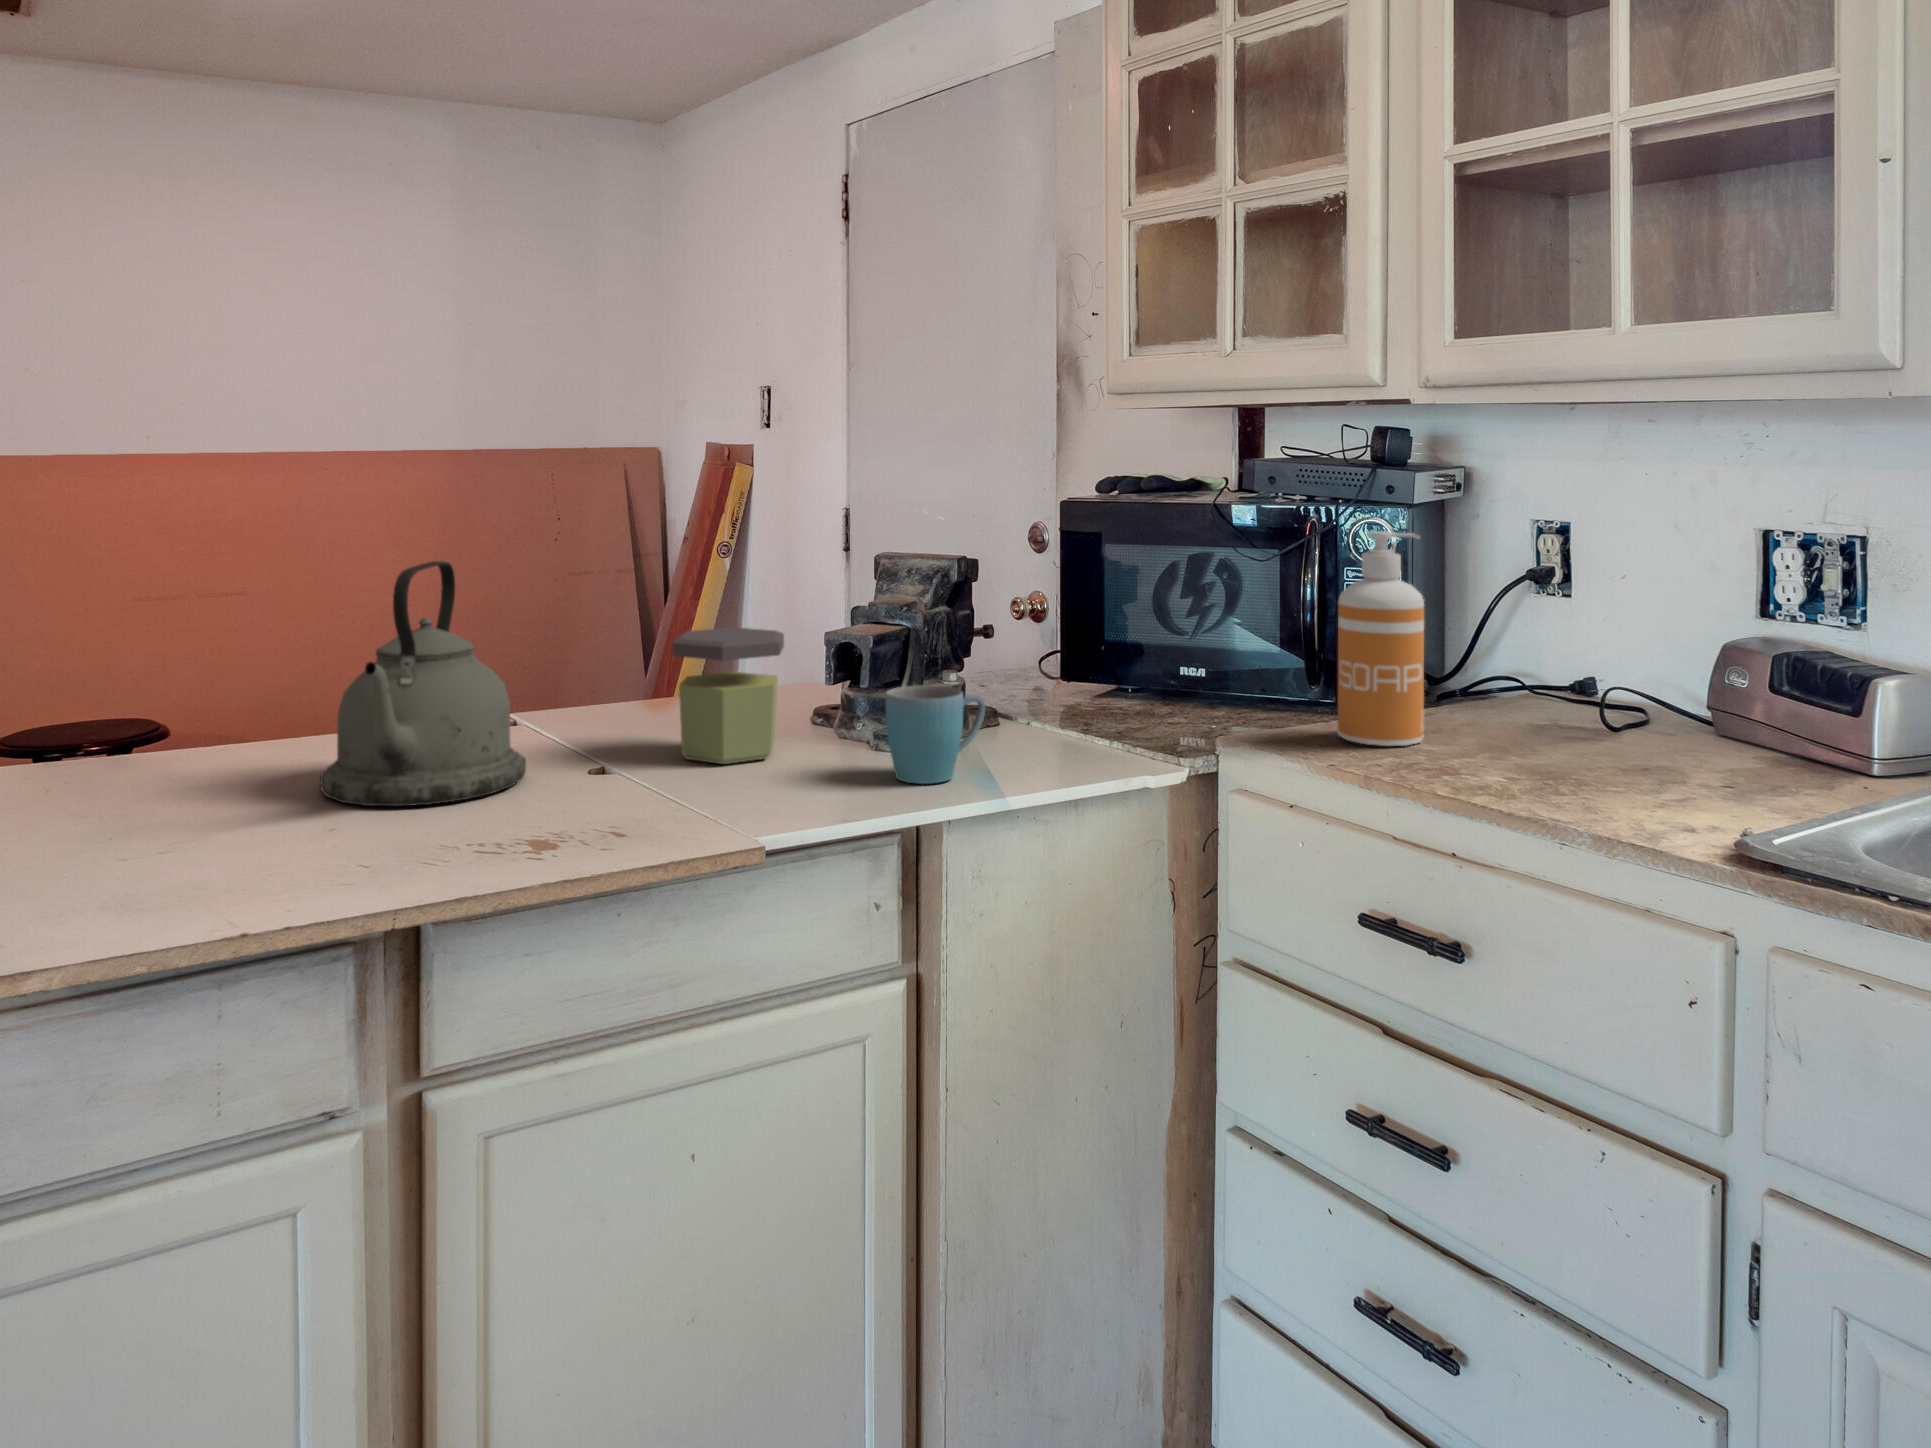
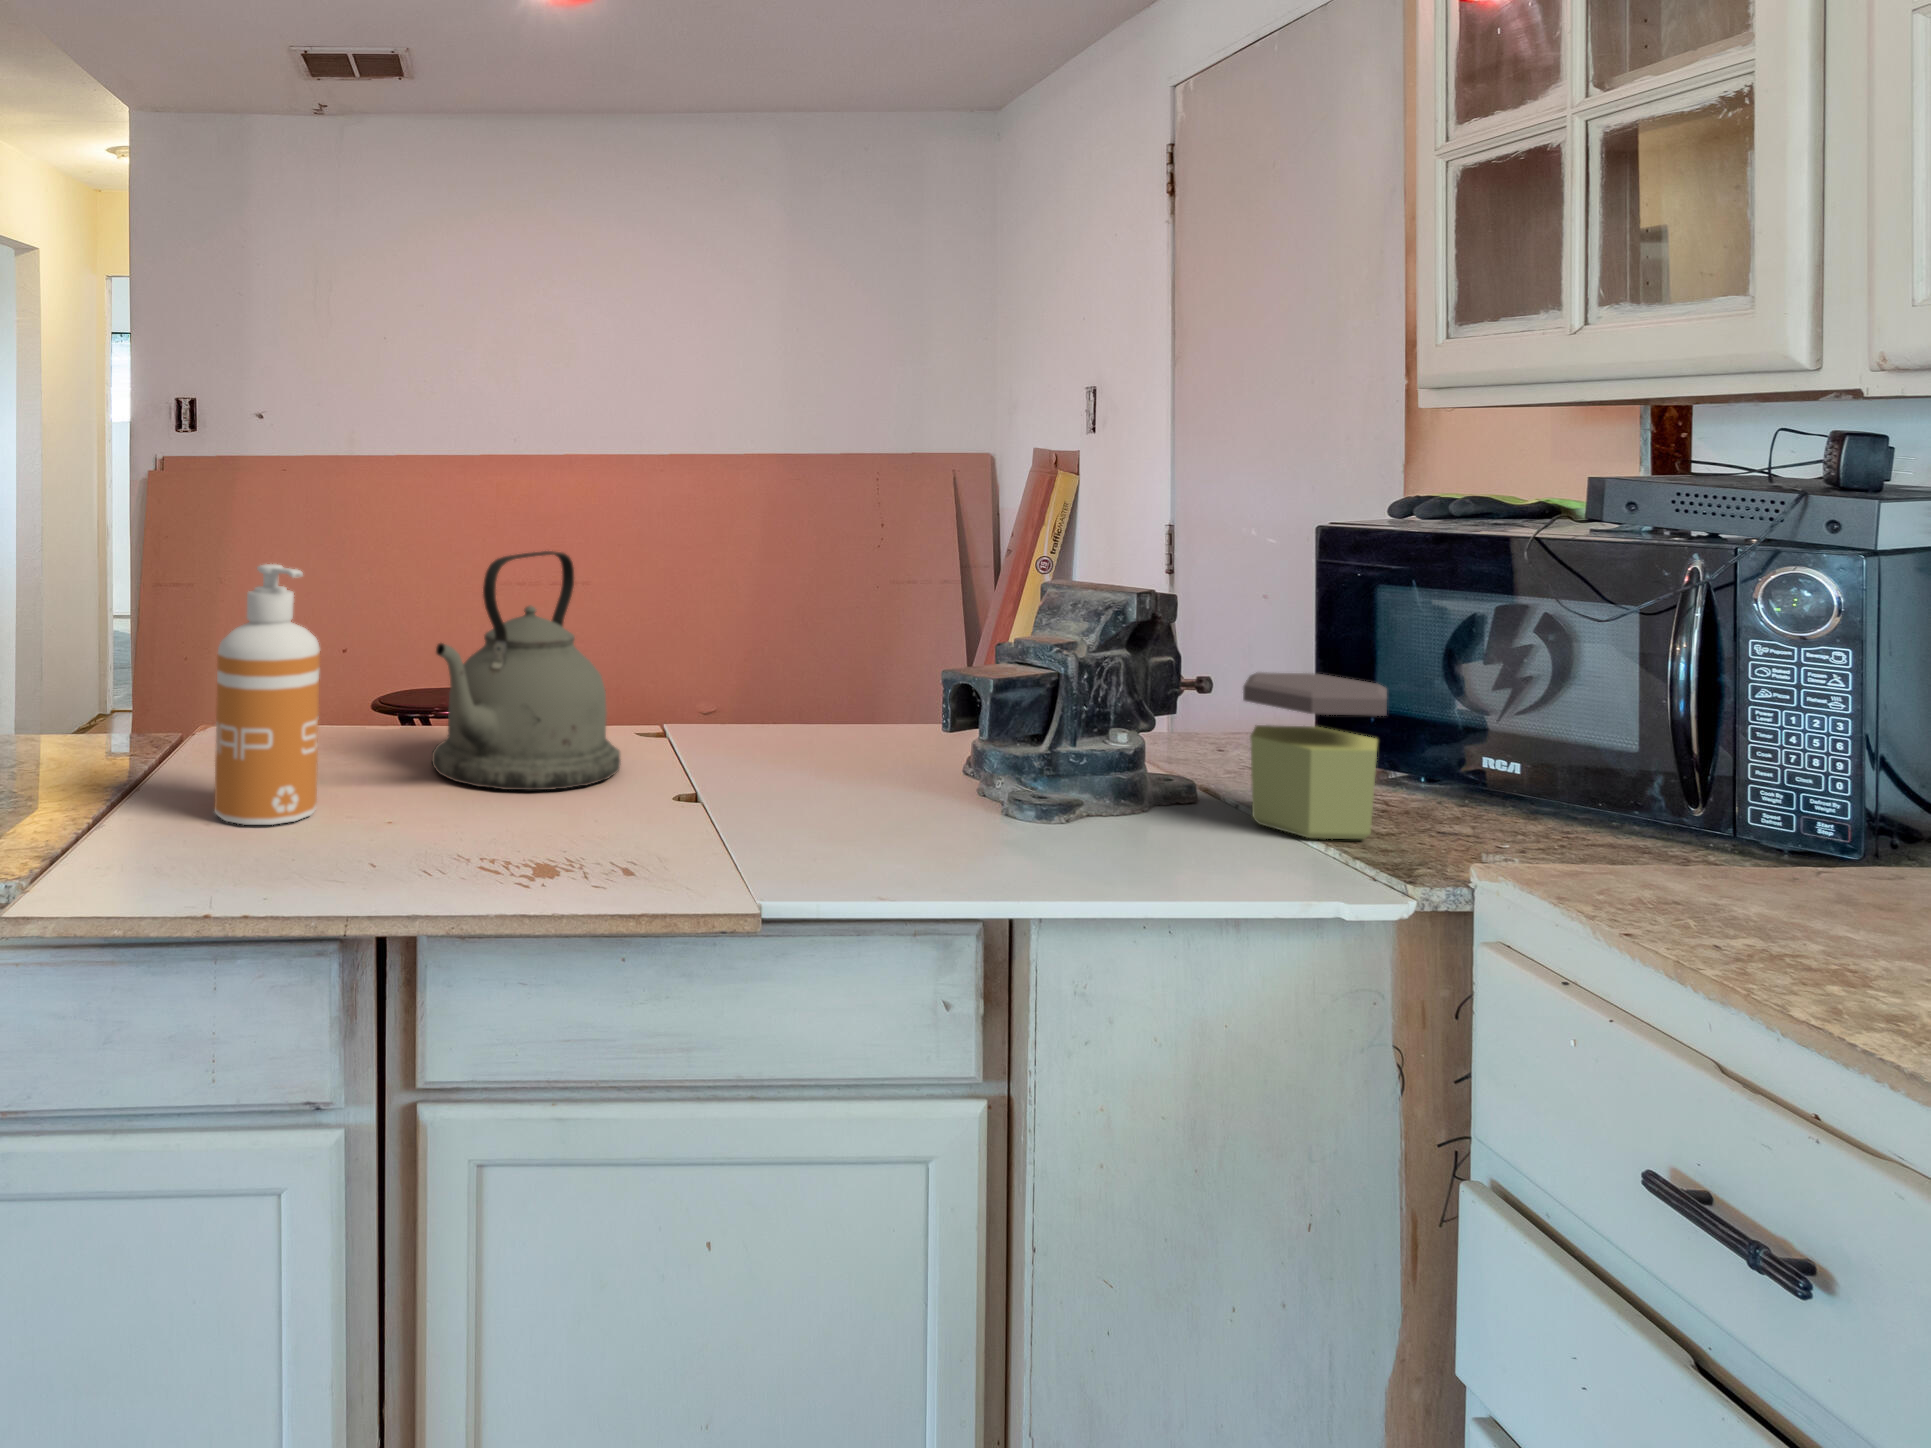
soap dispenser: present [1338,531,1424,746] -> present [214,564,320,825]
jar: present [672,627,784,764] -> present [1243,672,1387,839]
mug: present [886,685,985,784] -> none [986,736,1121,859]

